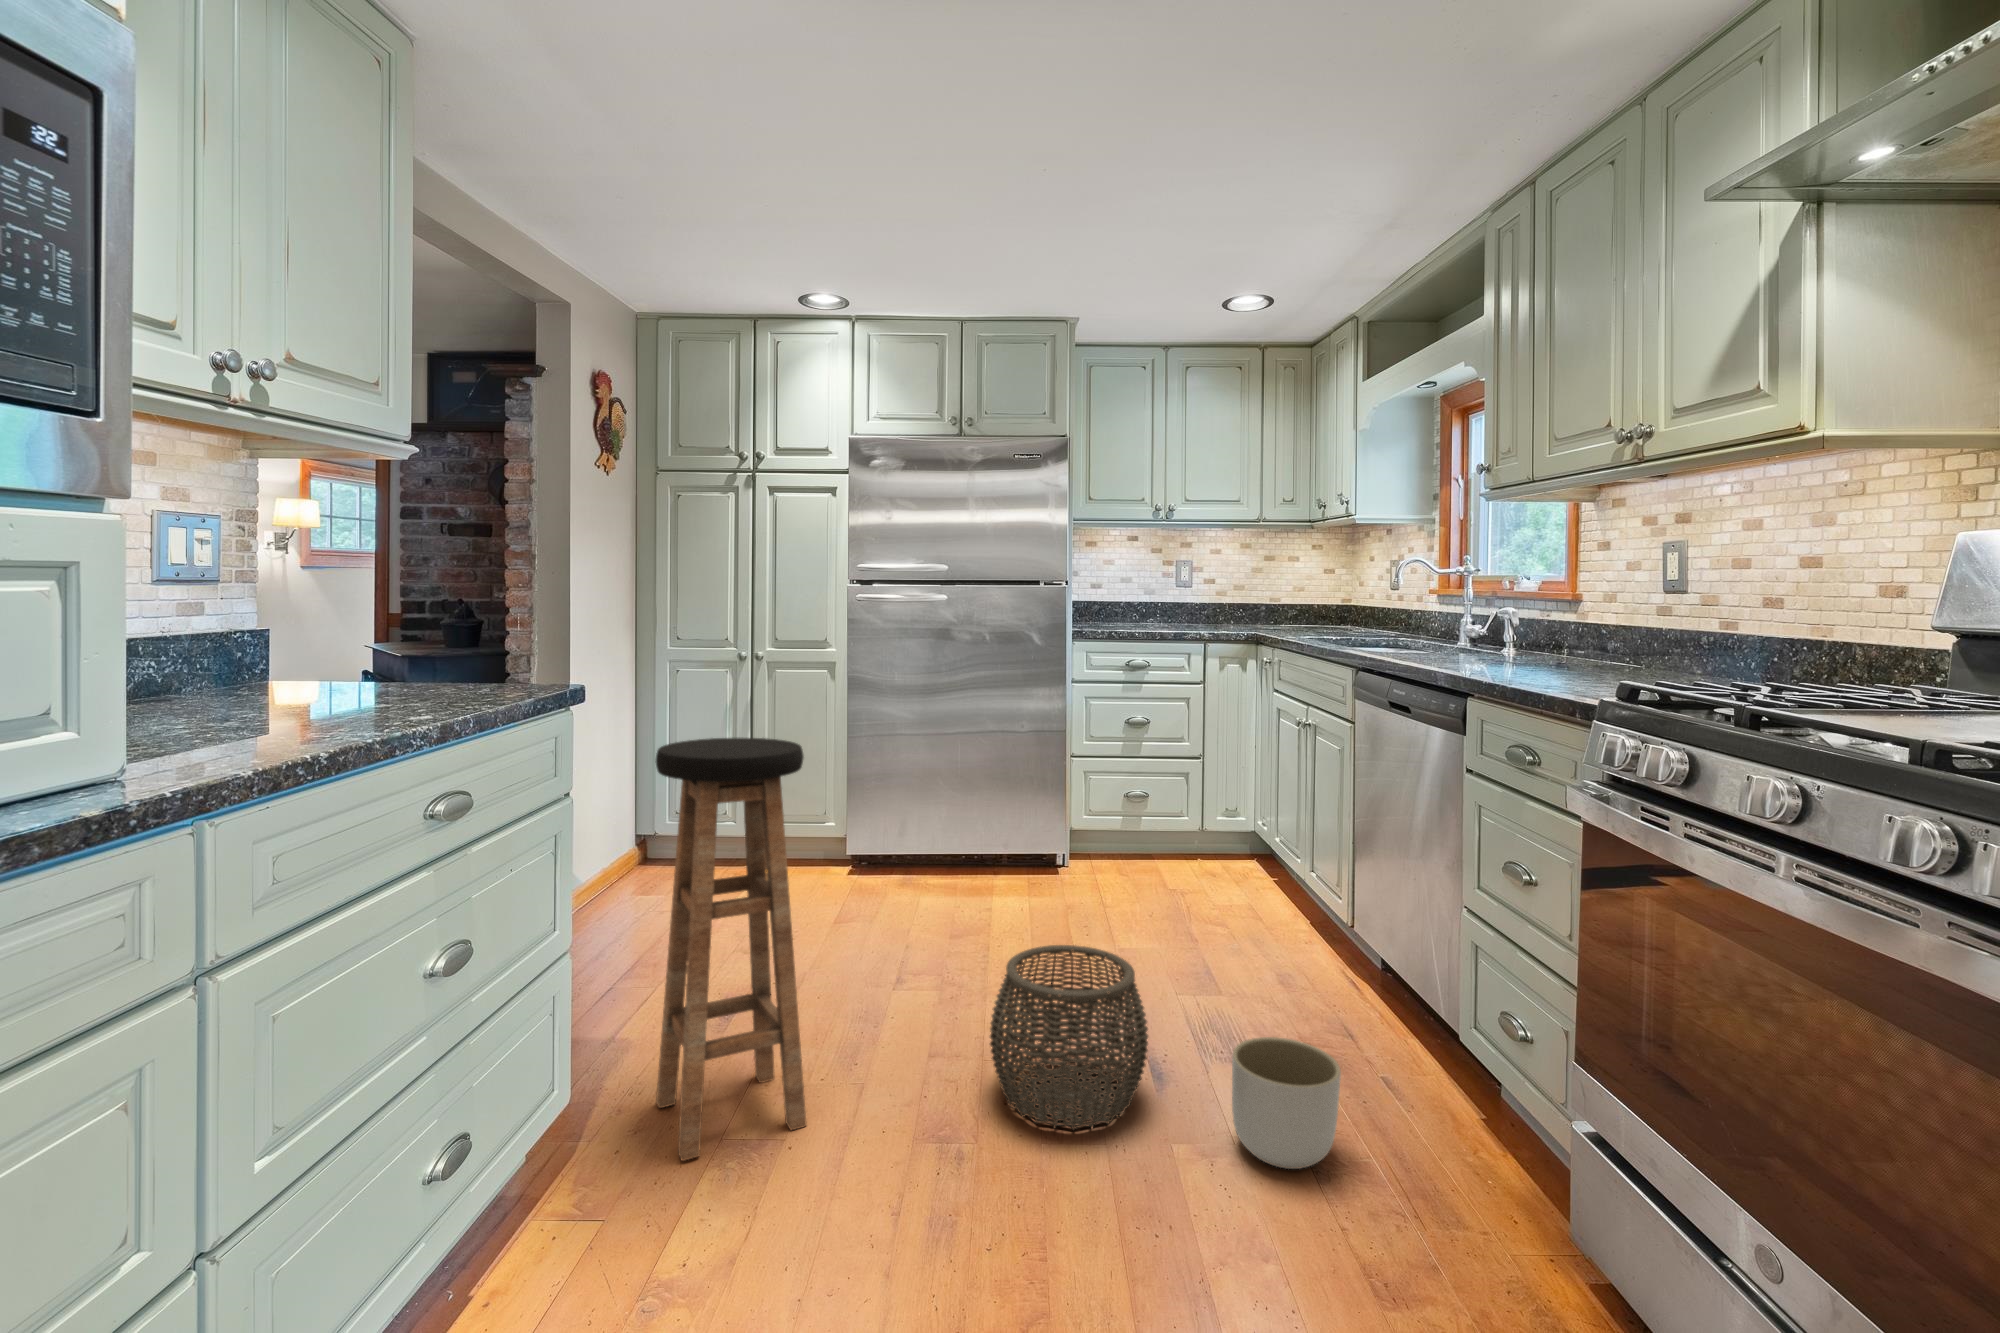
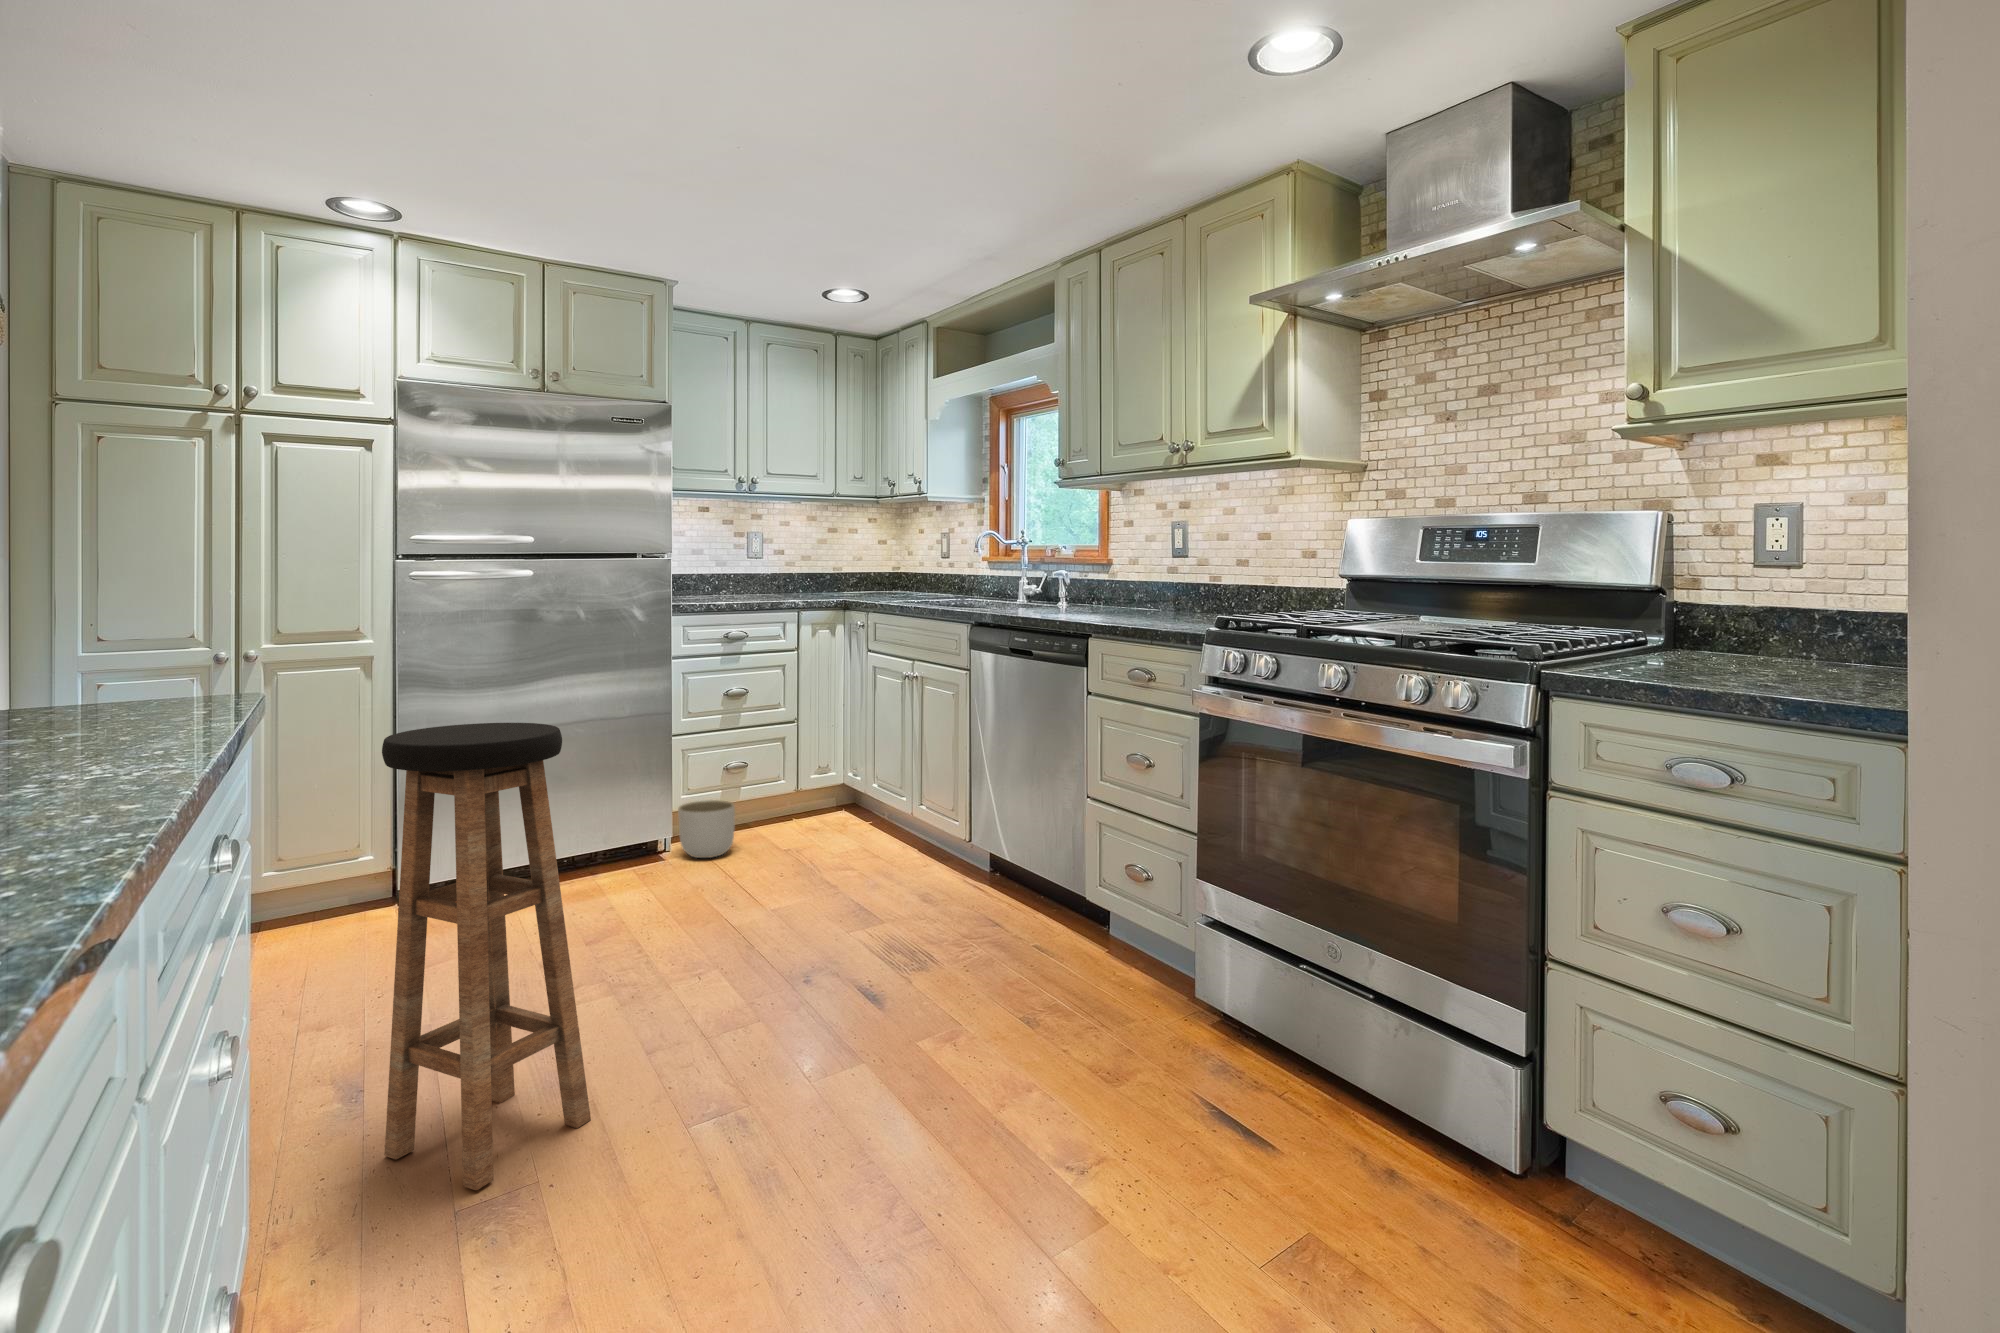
woven basket: present [990,945,1148,1130] -> none [750,887,897,1049]
planter: present [1232,1037,1341,1169] -> present [678,800,735,858]

